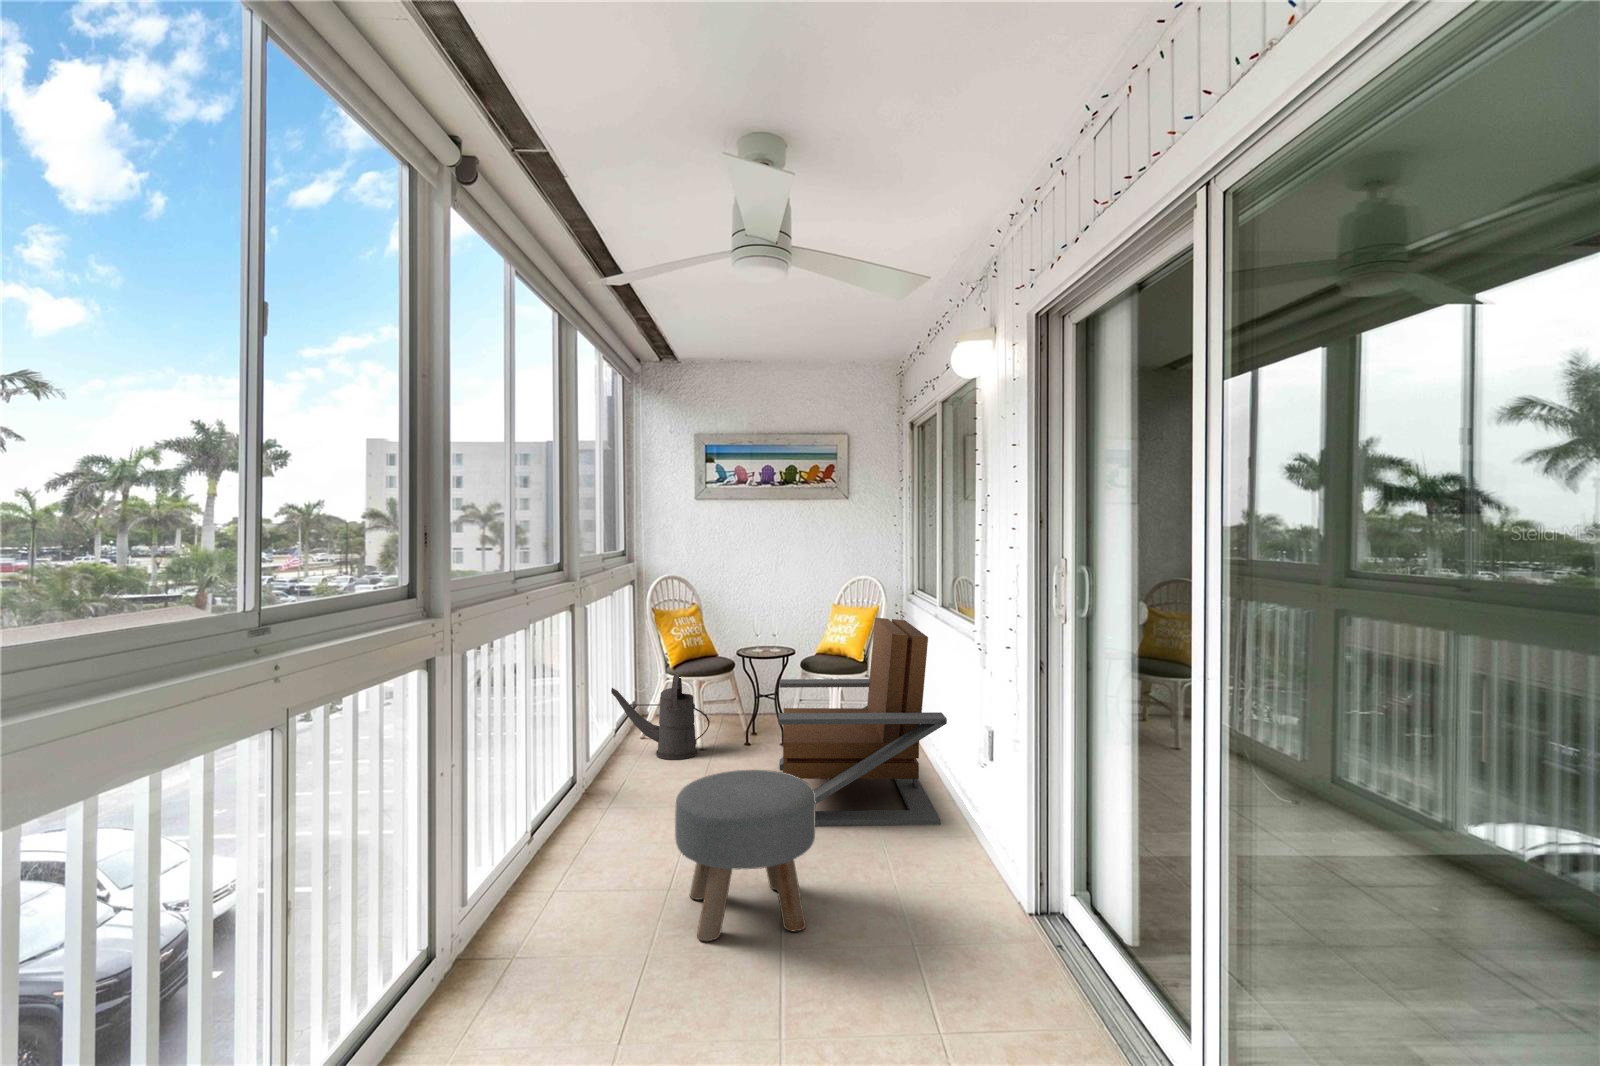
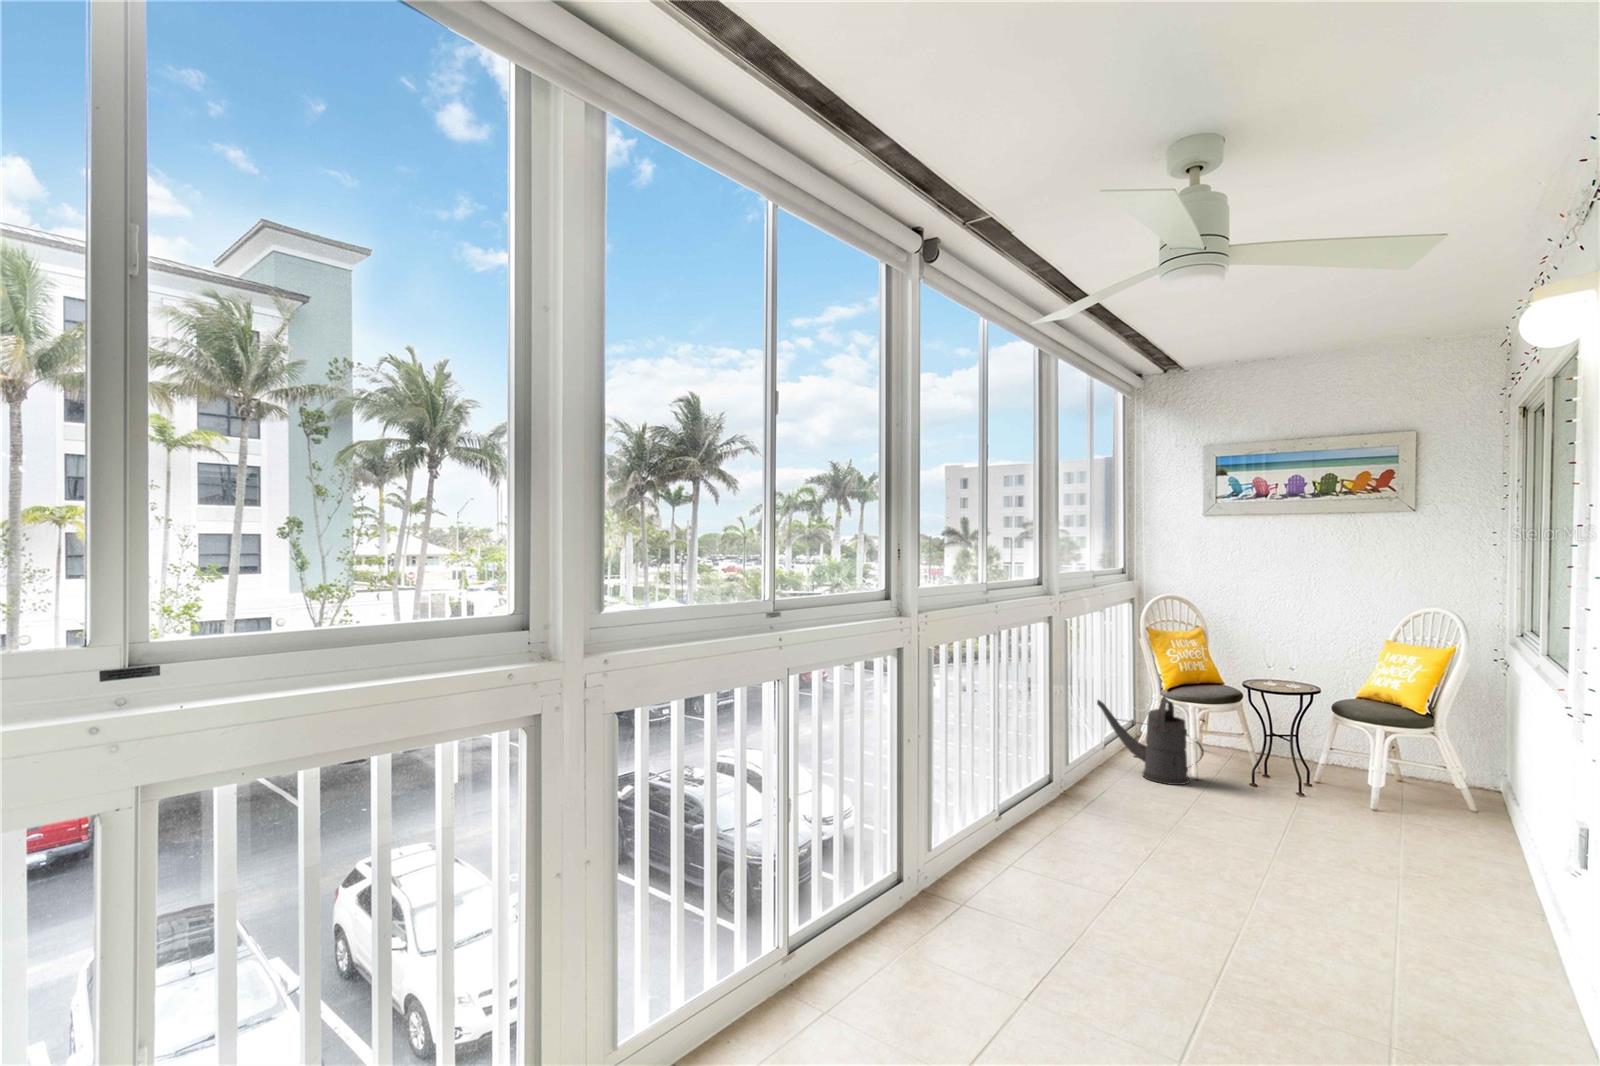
lounge chair: present [778,618,947,826] -> none [1255,658,1513,934]
ottoman: present [675,770,816,941] -> none [1105,788,1266,971]

